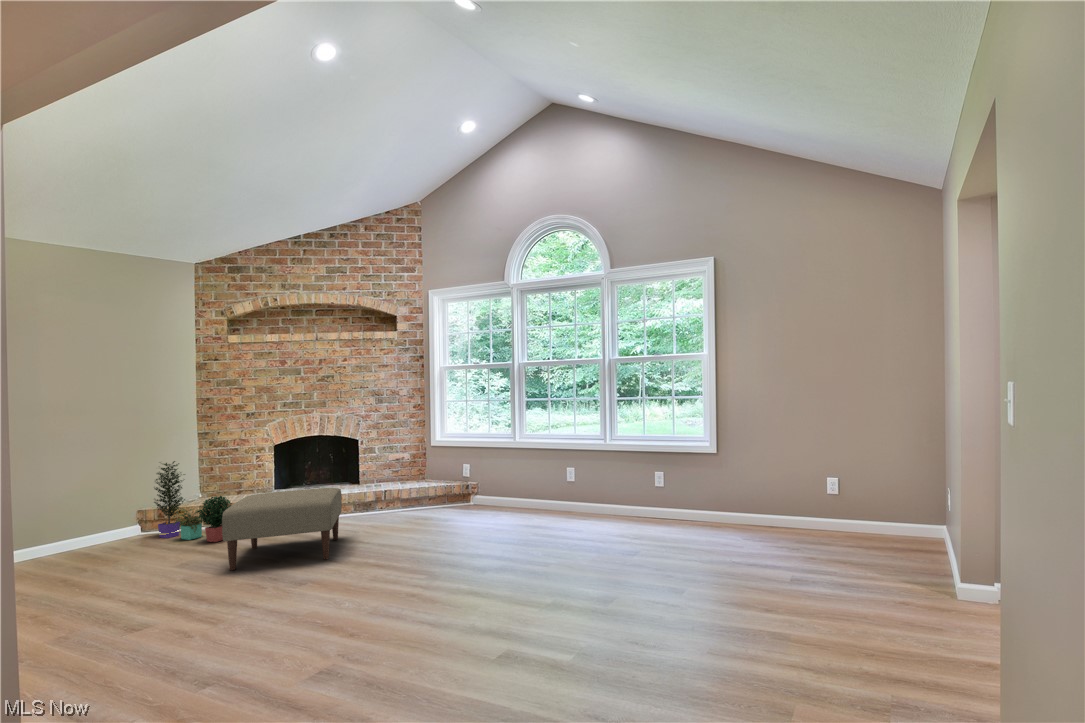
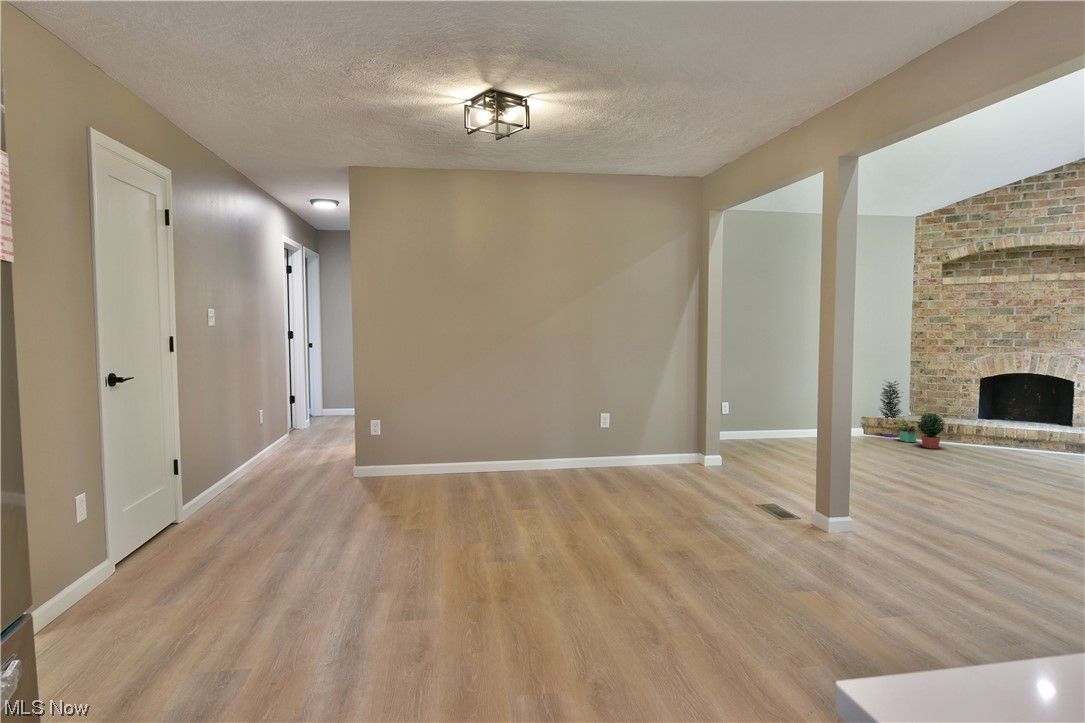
ottoman: present [222,488,342,570] -> none [948,418,1060,485]

